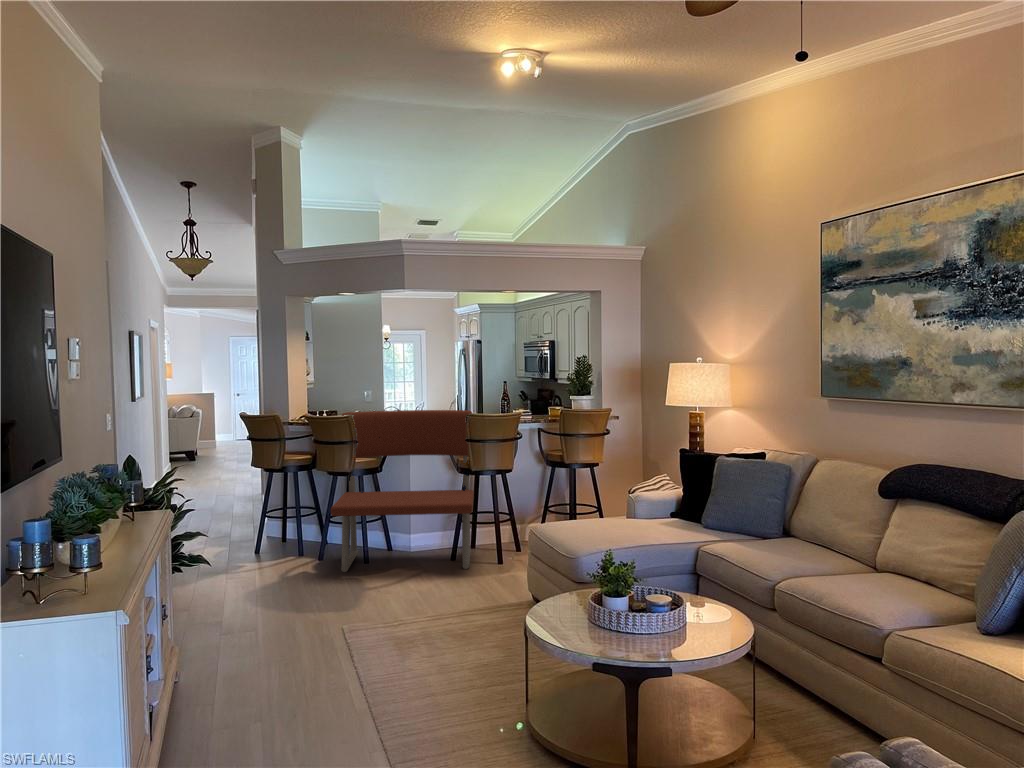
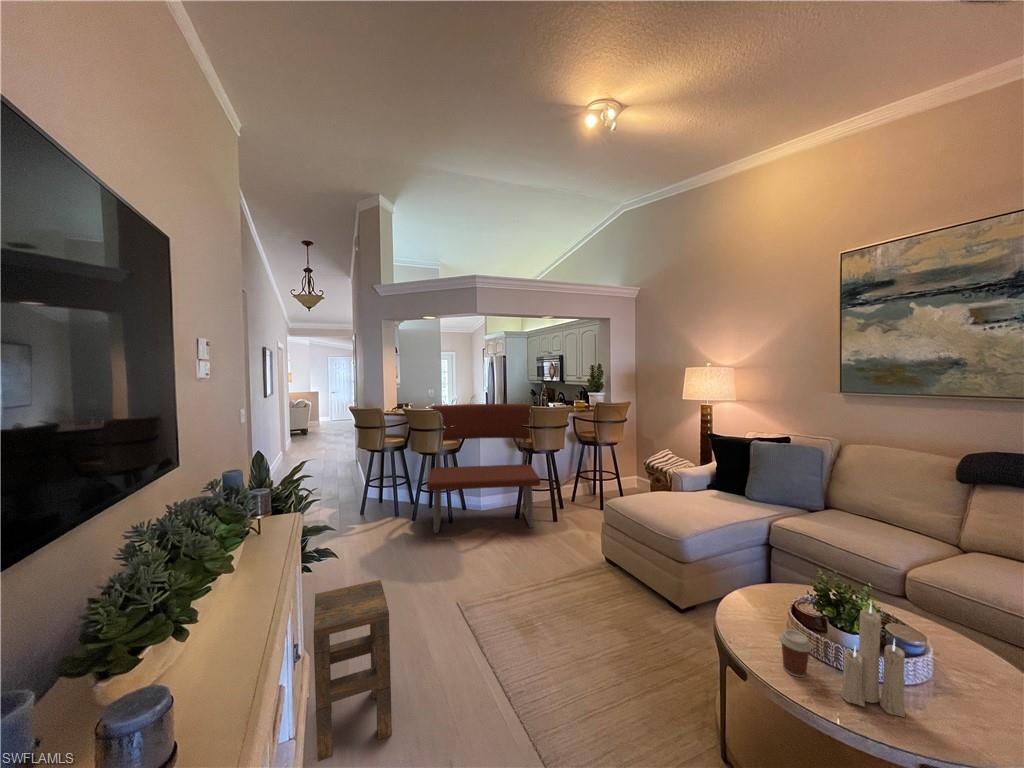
candle: none [587,558,626,647] -> present [839,603,905,717]
side table: none [186,572,254,708] -> present [314,580,392,762]
coffee cup: none [560,597,583,632] -> present [779,629,812,677]

